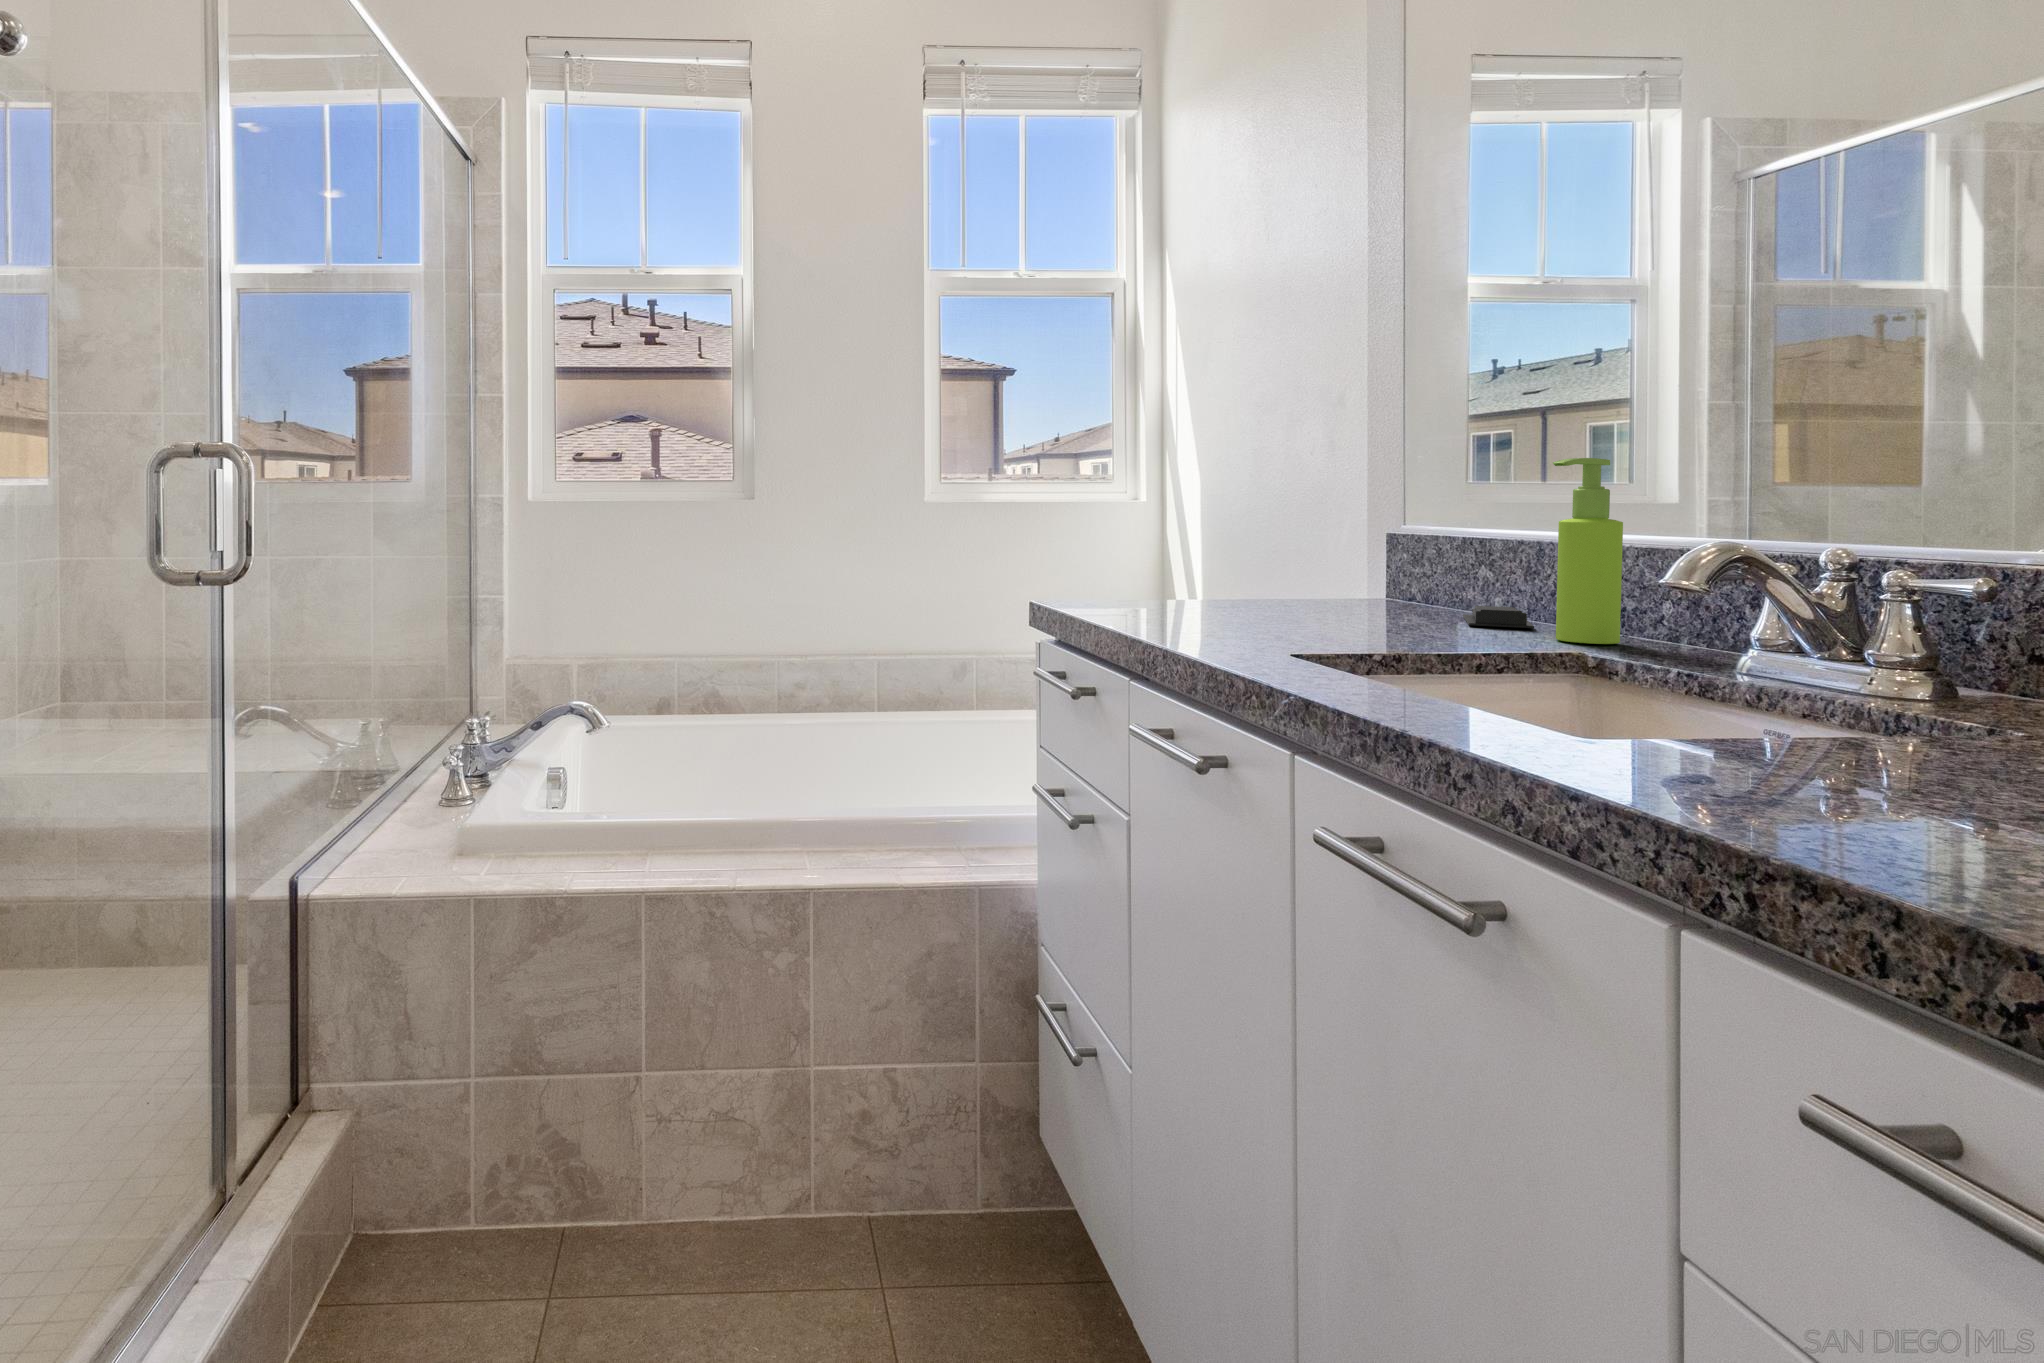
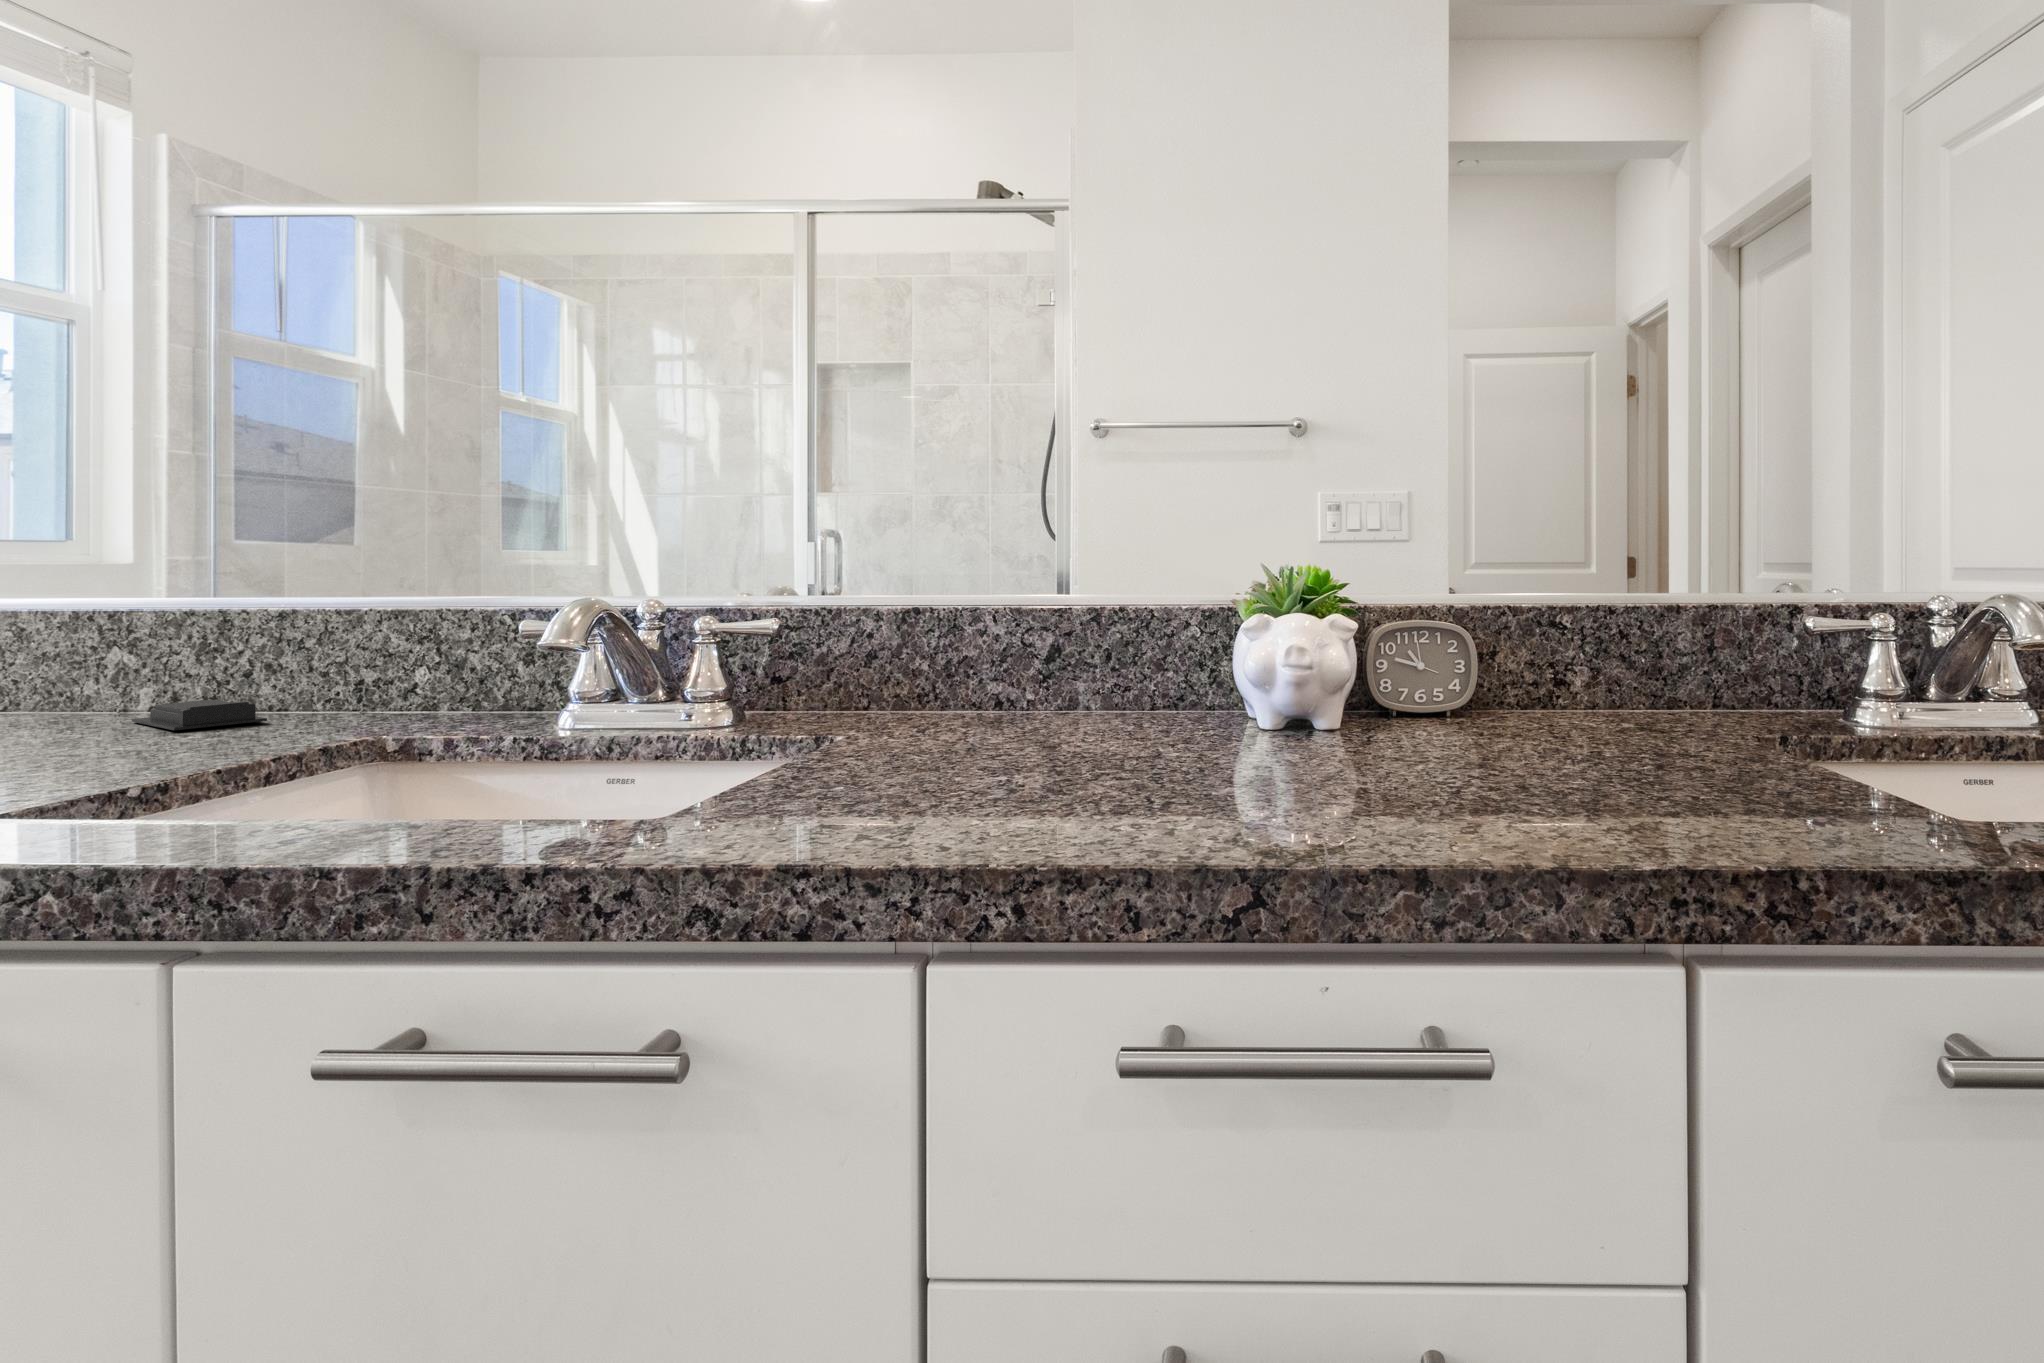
soap dispenser: present [1553,458,1623,644] -> none [316,512,398,729]

